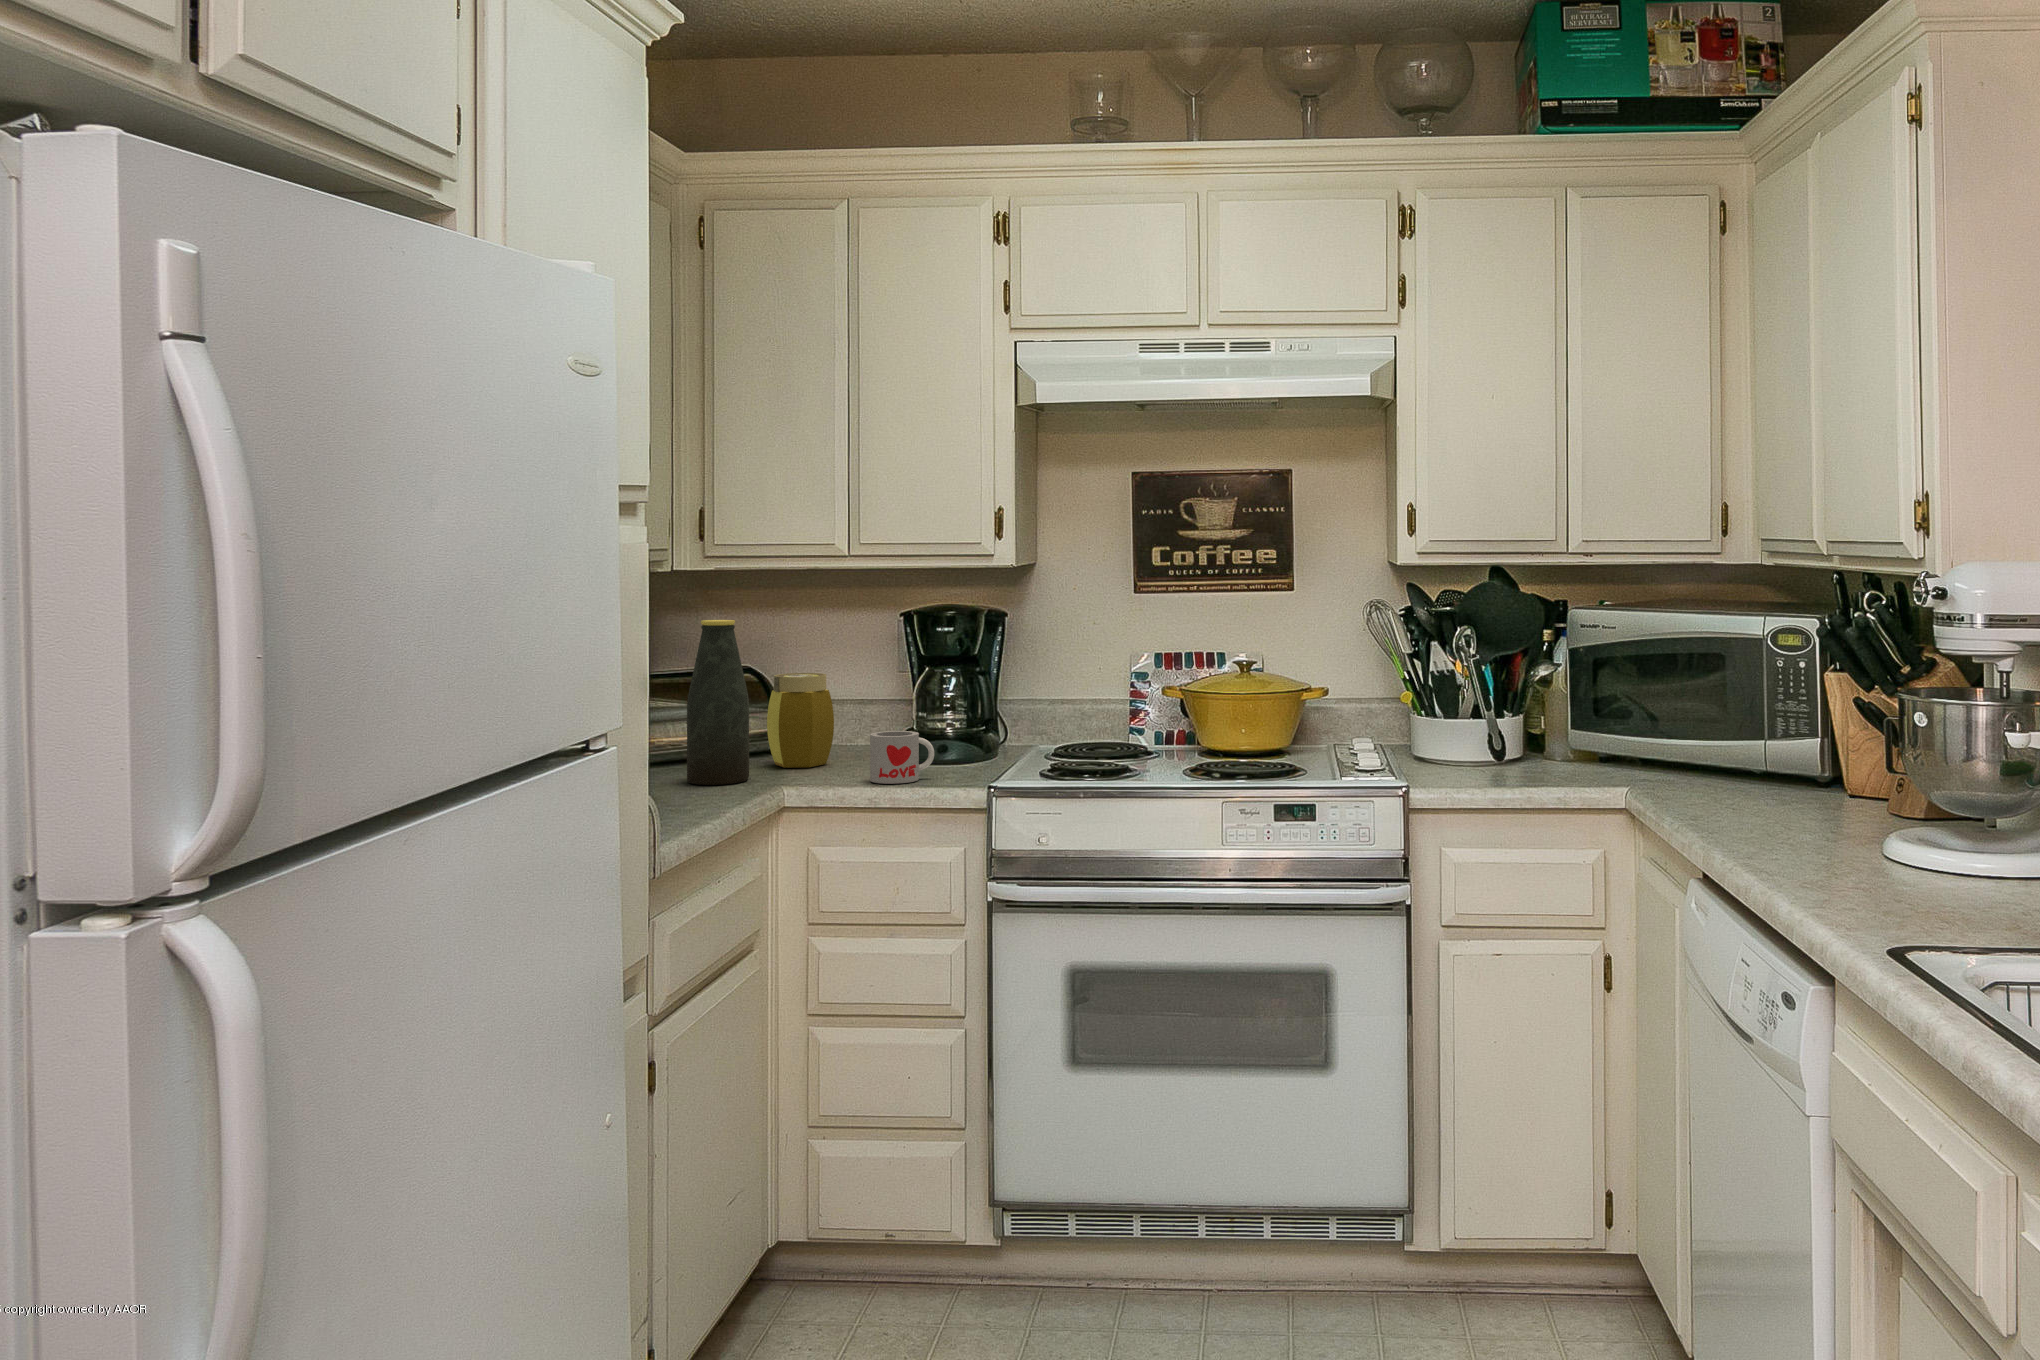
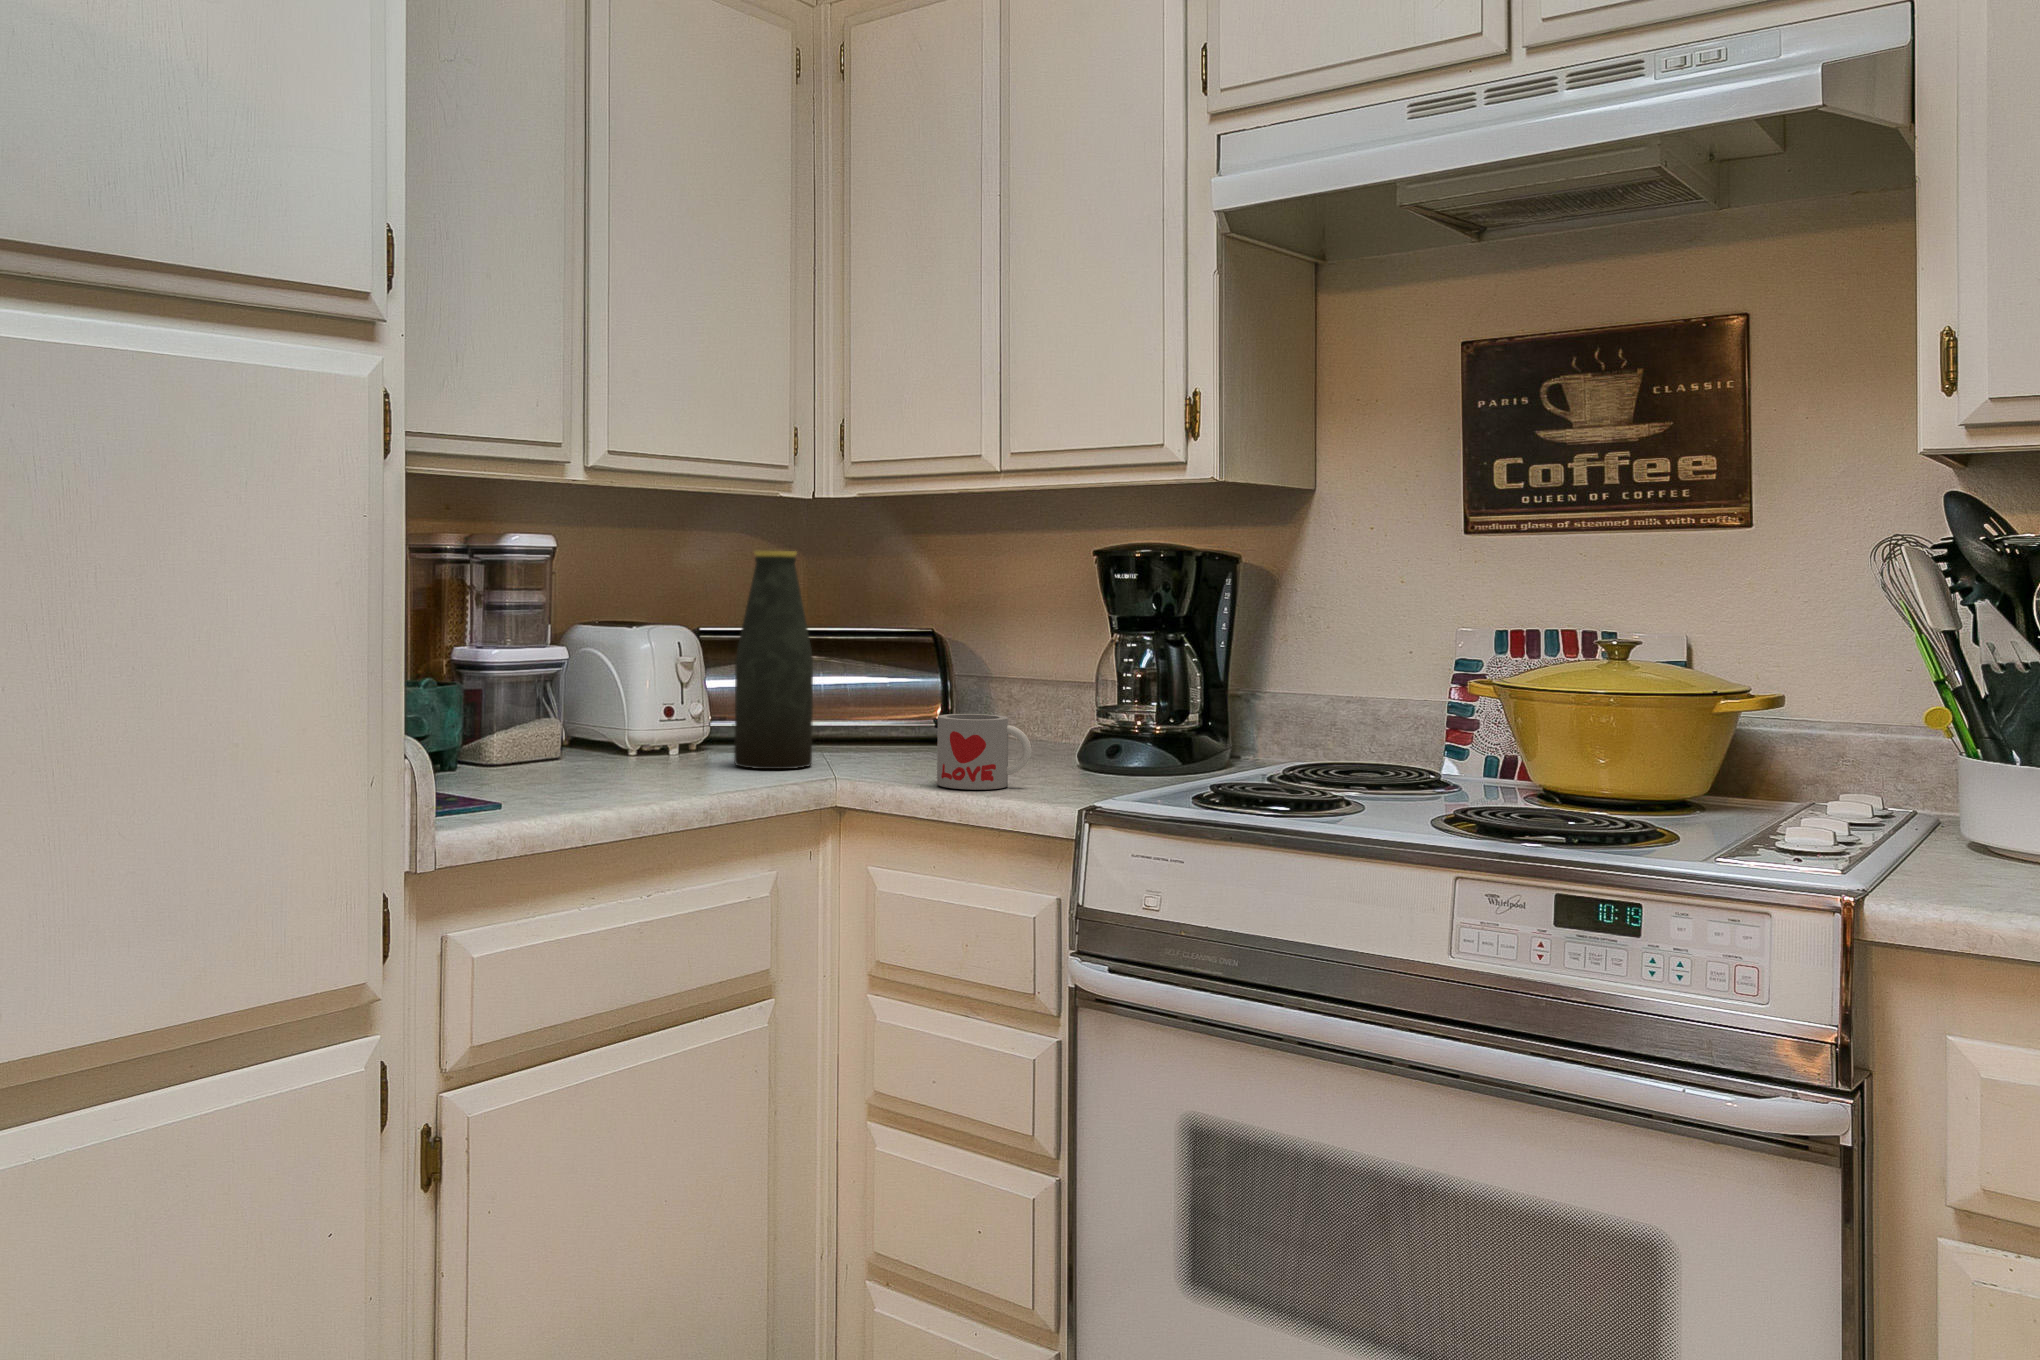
jar: present [767,673,834,768] -> none [875,633,955,761]

